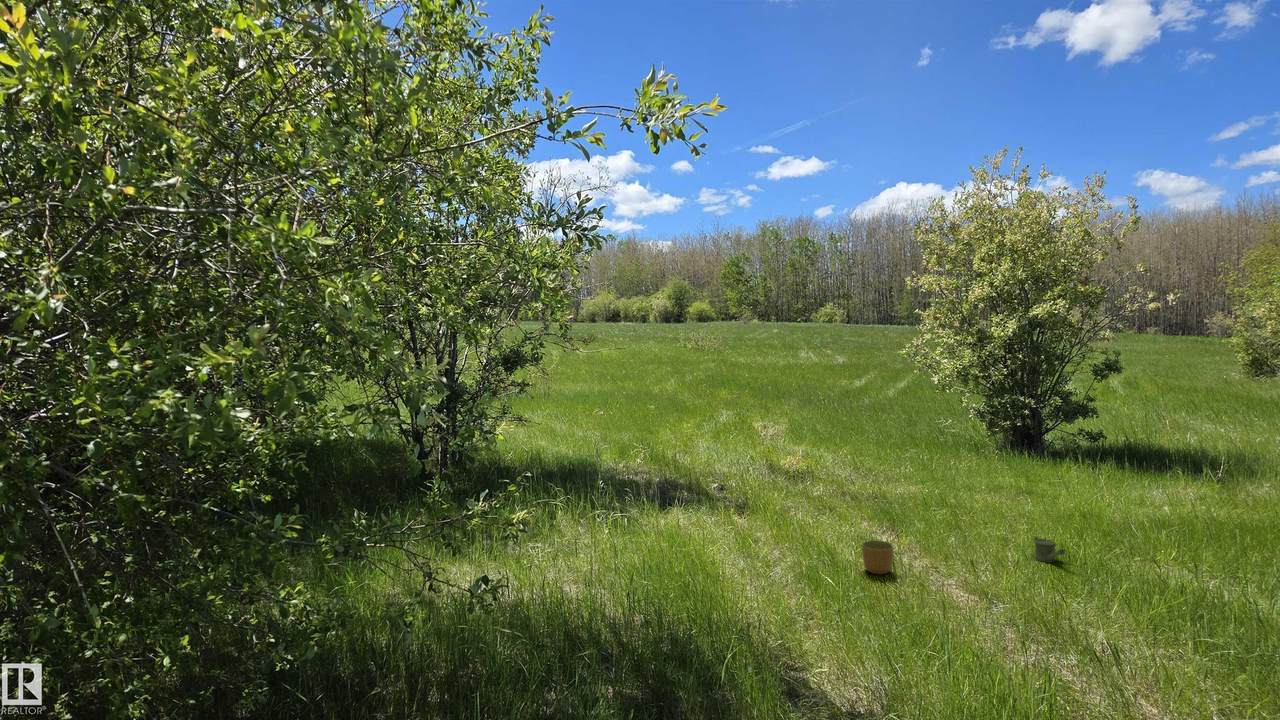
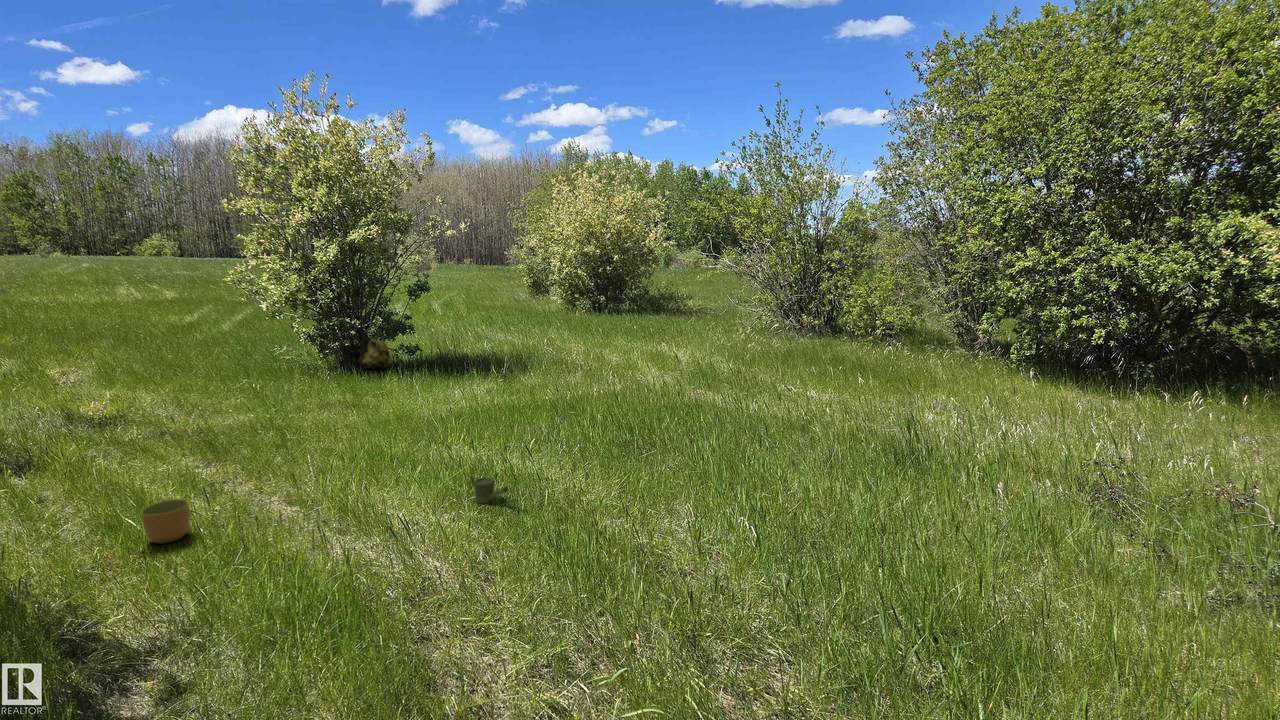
backpack: none [1027,419,1065,456] -> present [359,338,391,369]
watering can: present [1034,536,1065,562] -> present [471,477,508,504]

